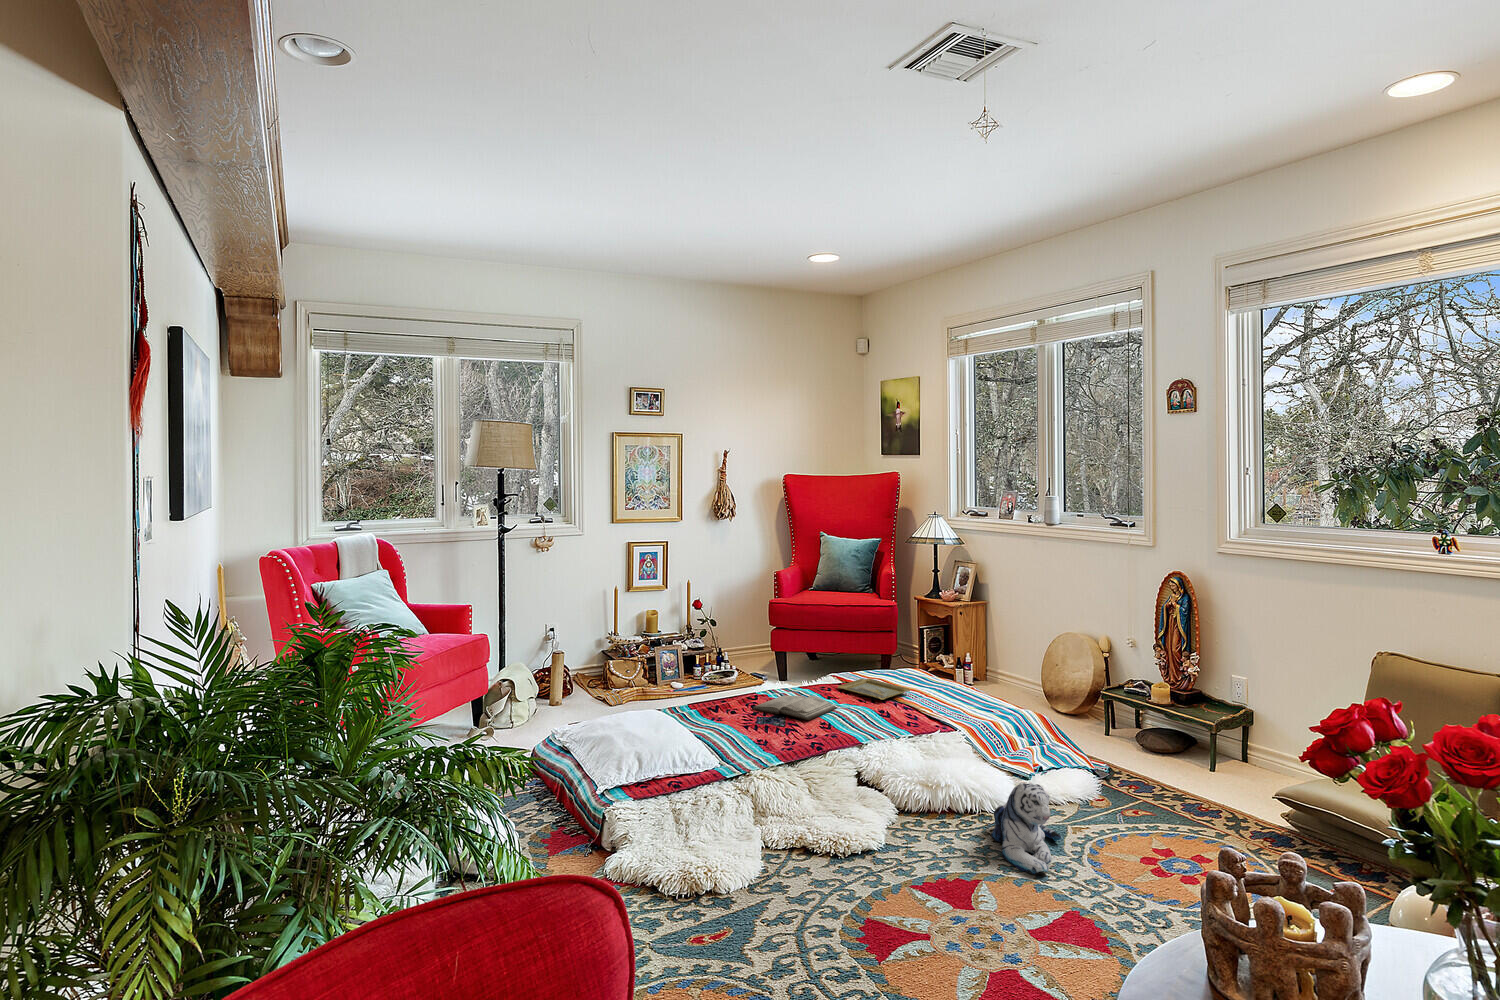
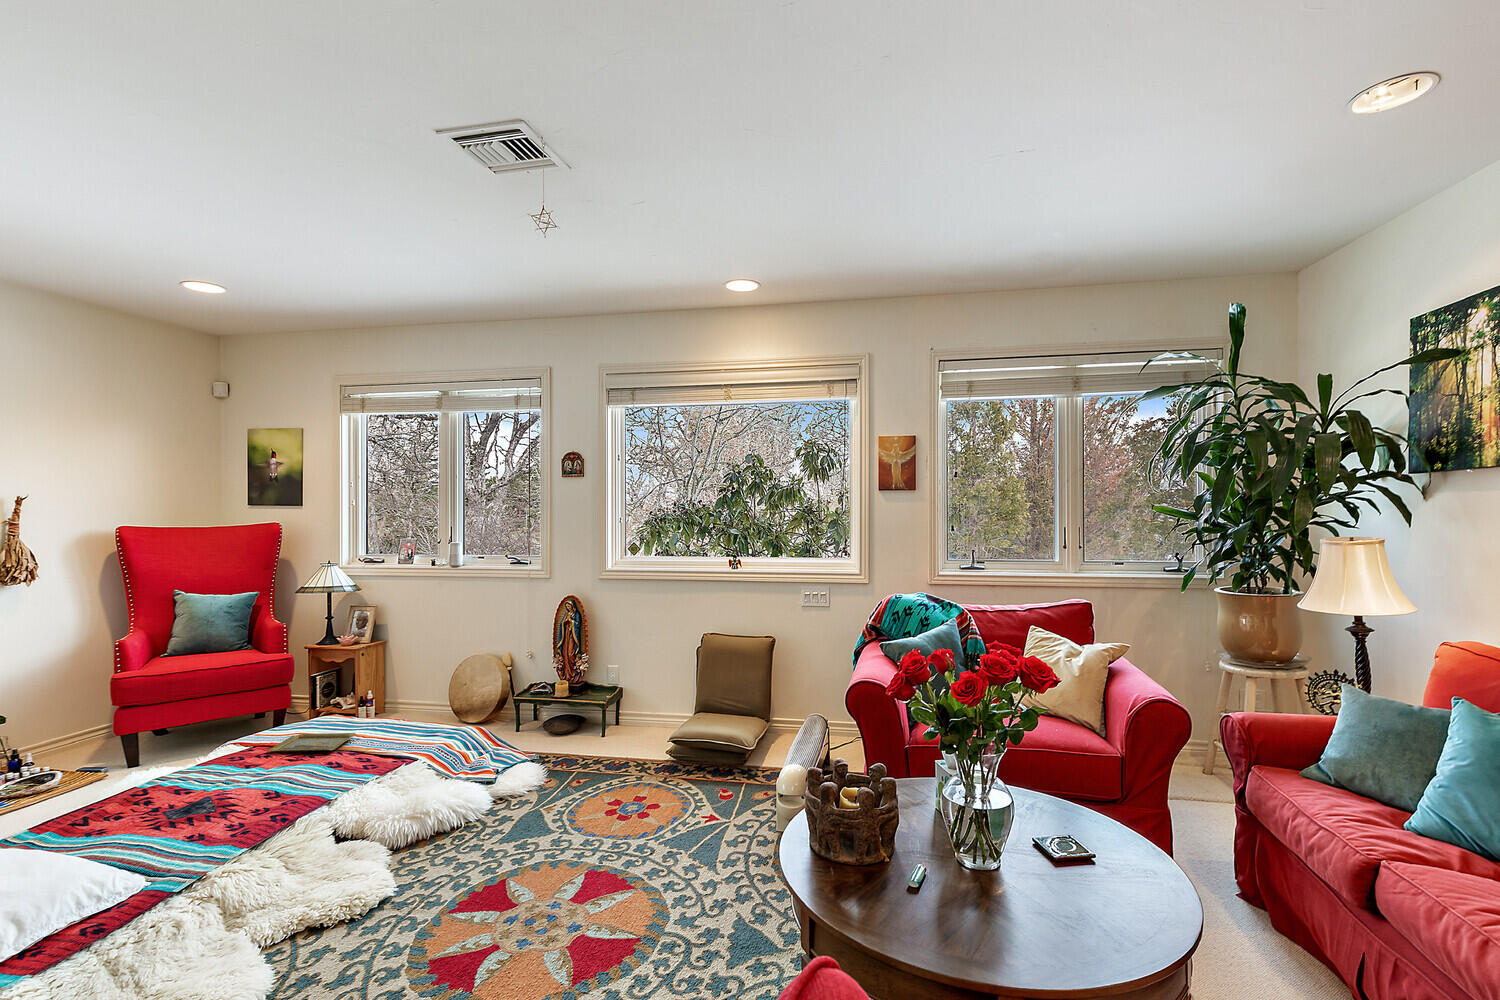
diary: present [752,695,837,720] -> none [167,766,283,802]
plush toy: present [991,783,1061,874] -> none [485,780,553,857]

